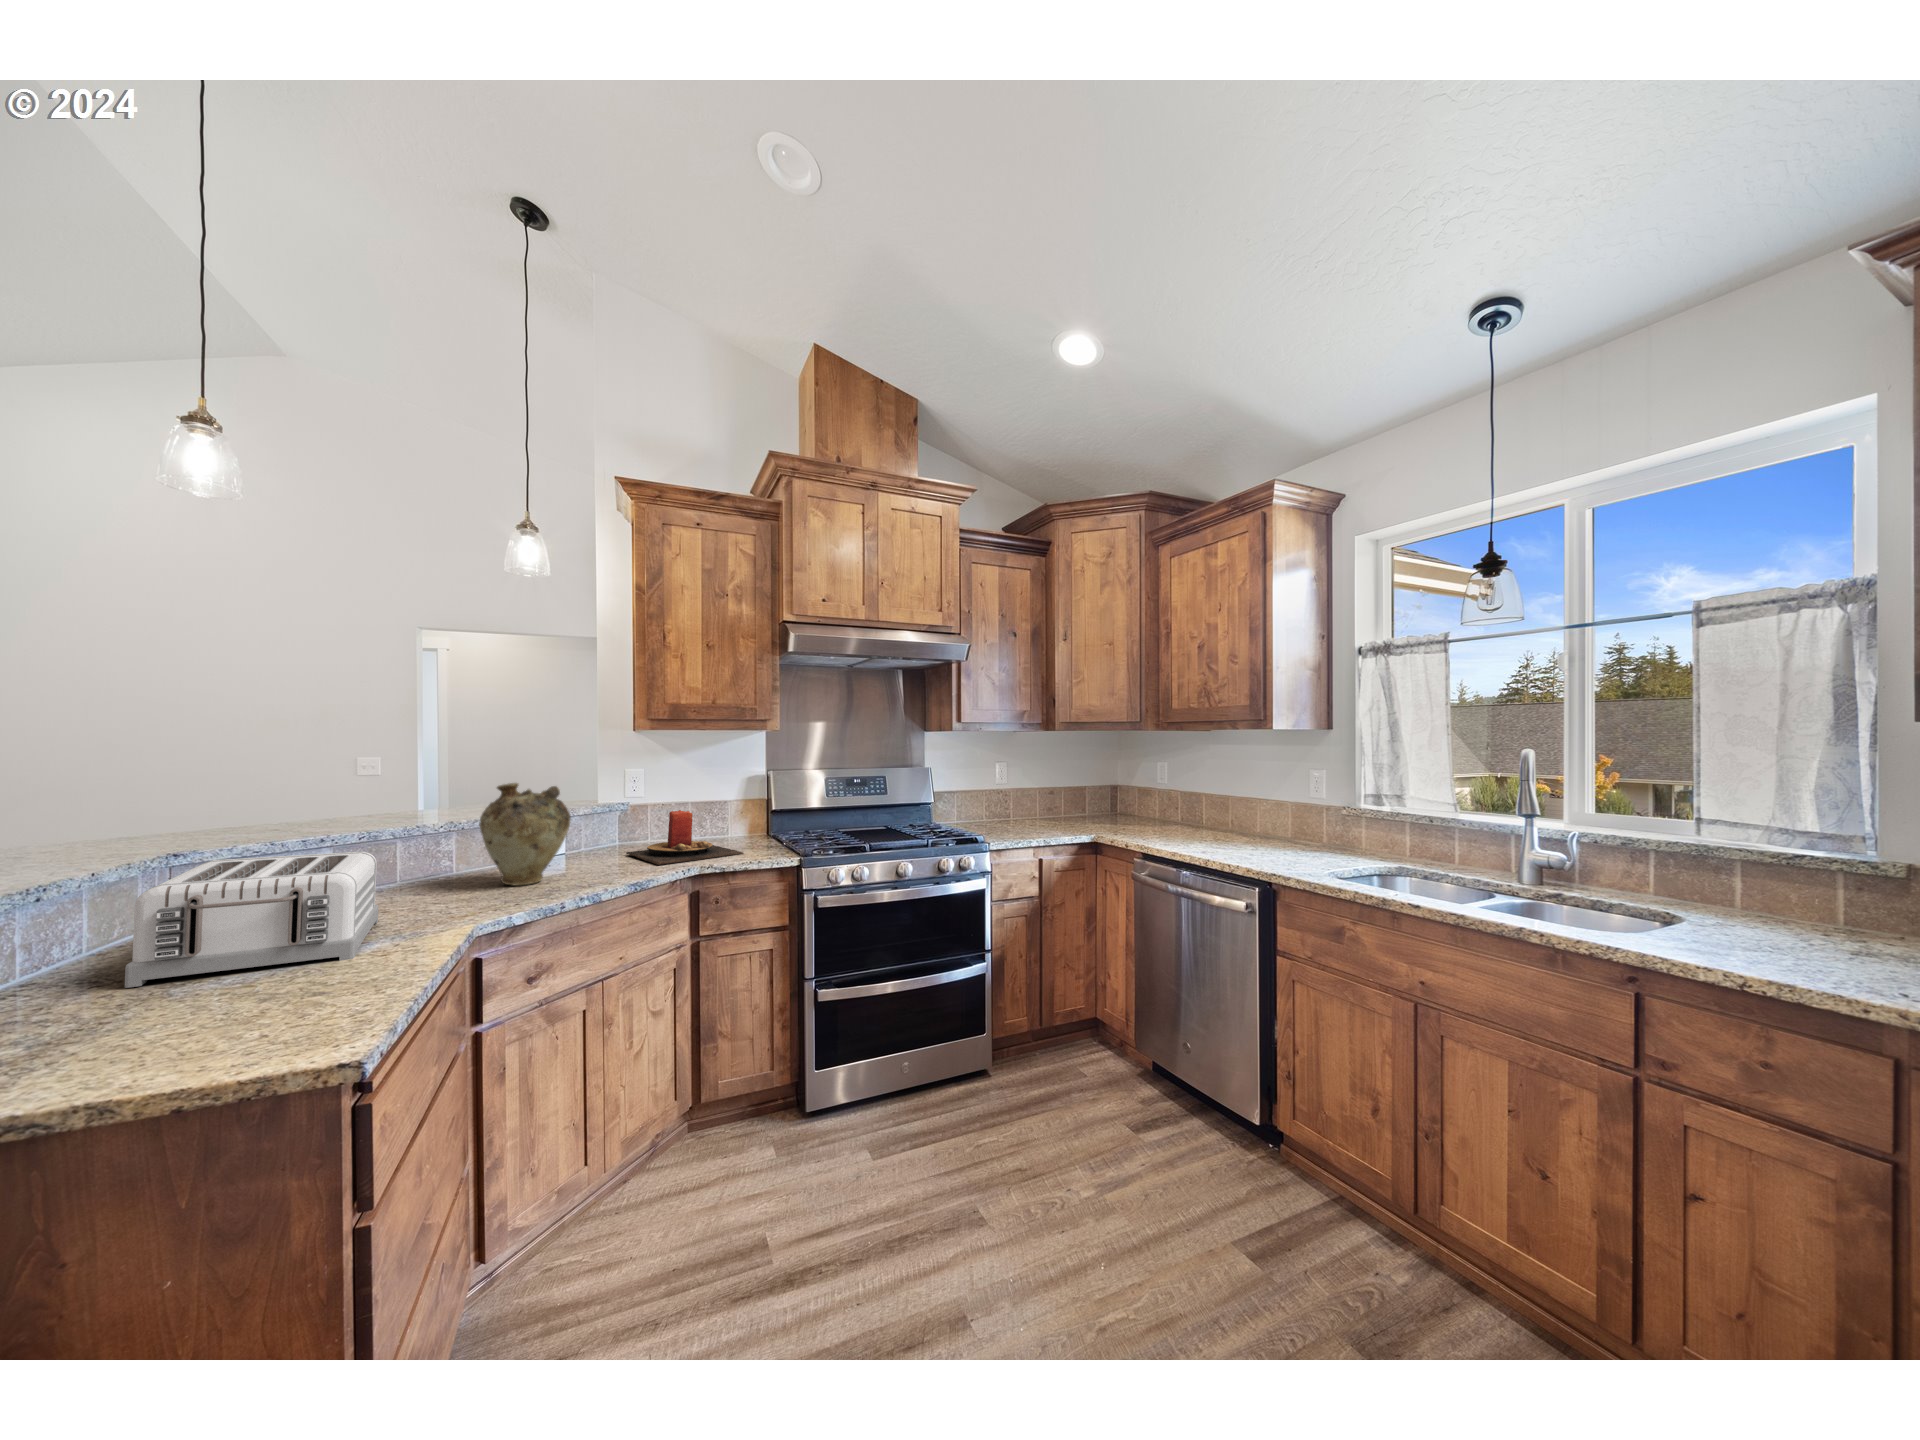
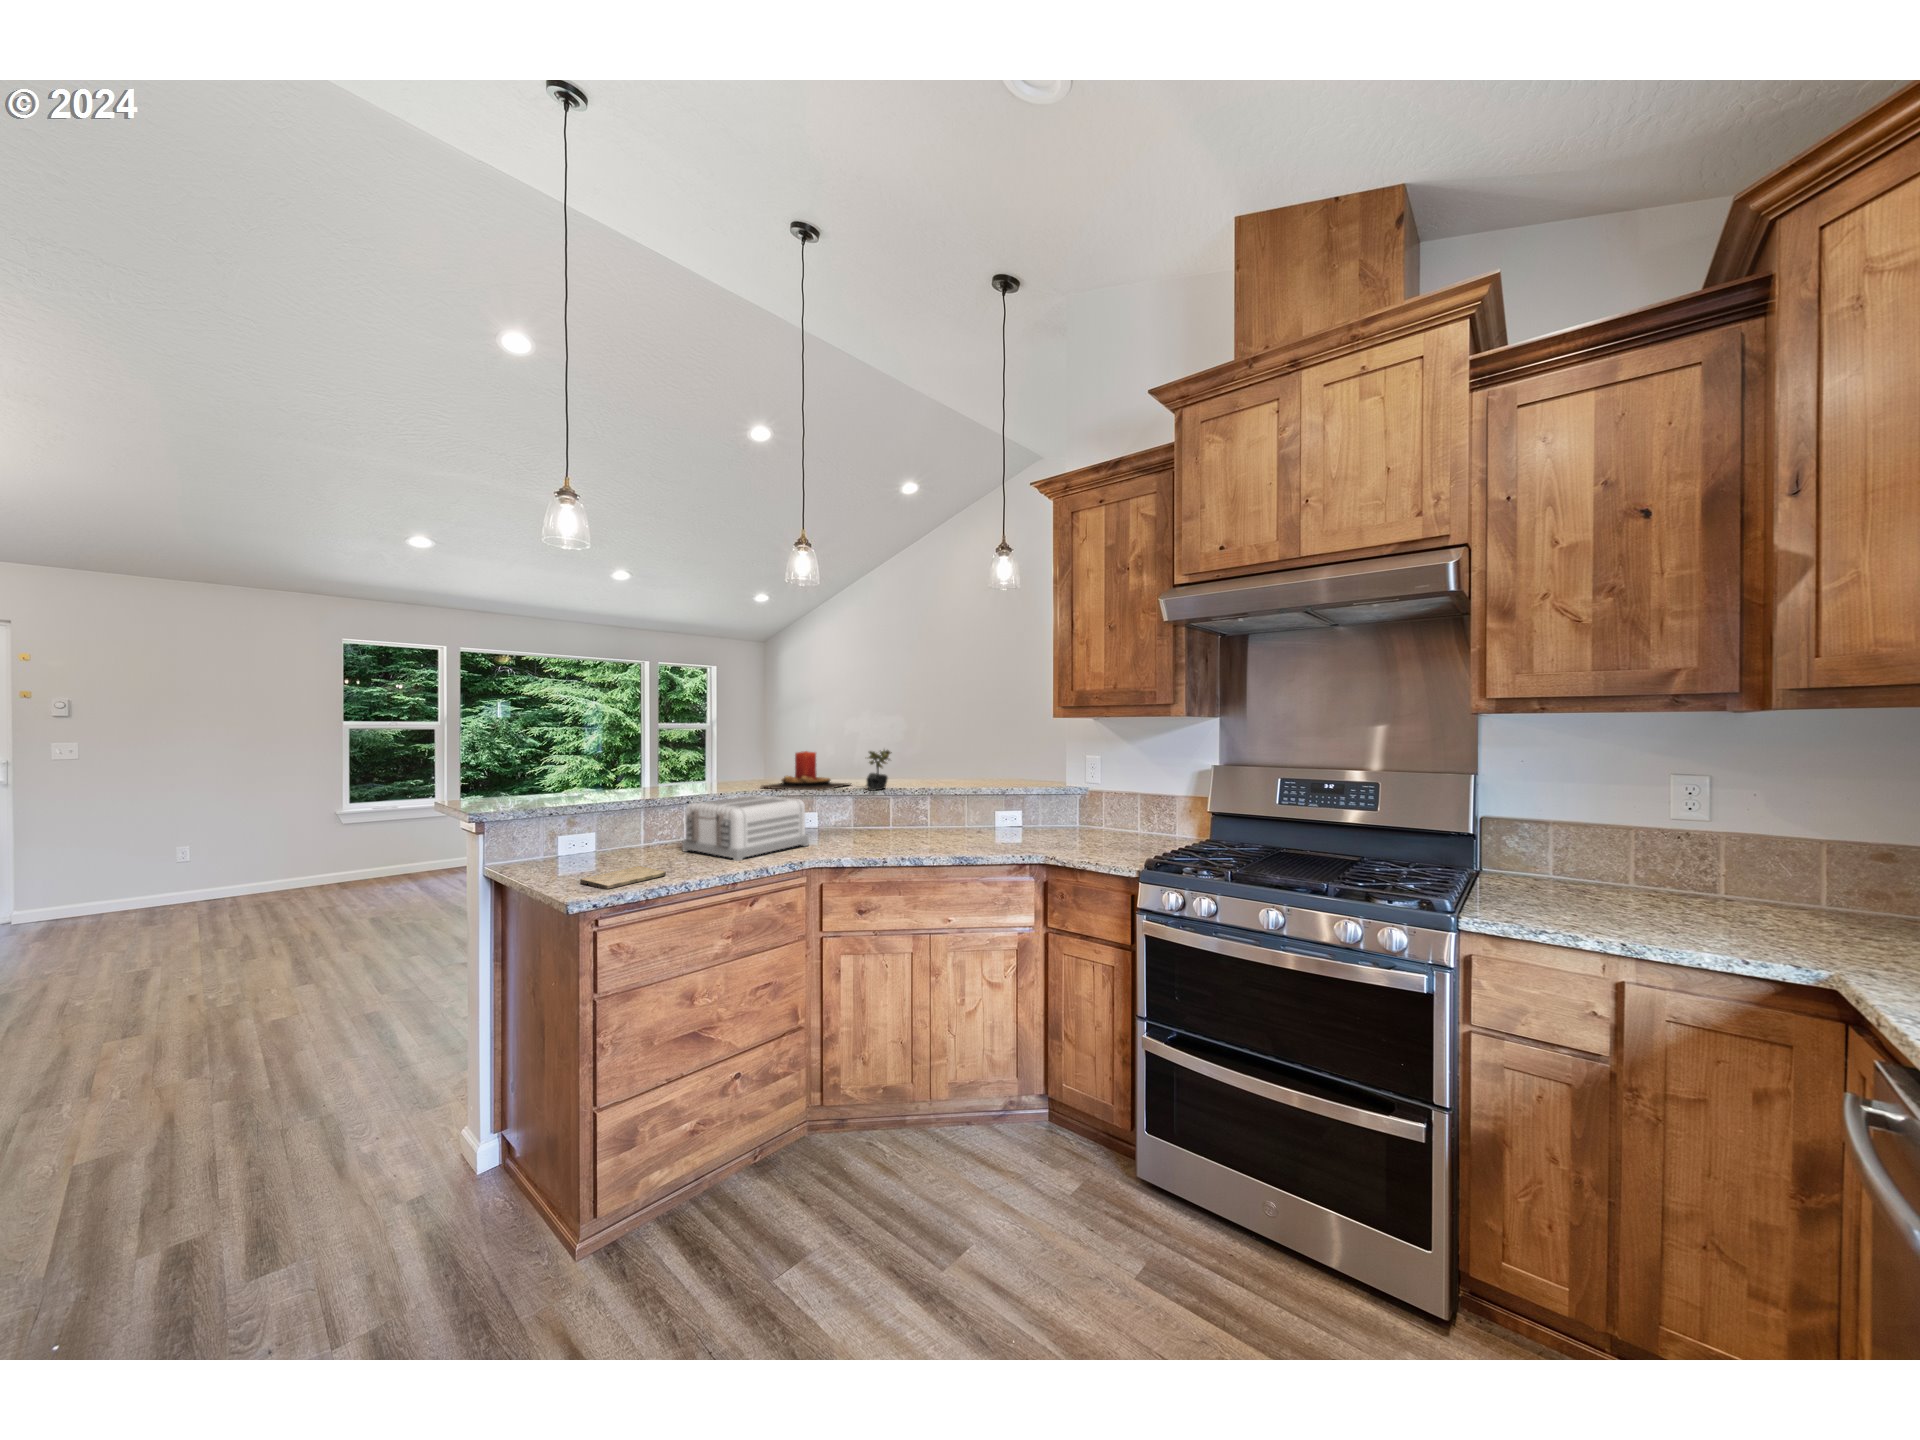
succulent plant: none [349,768,404,833] -> present [866,750,892,791]
vase: present [479,783,571,886] -> none [891,762,952,842]
candle: present [626,810,744,865] -> present [761,751,851,790]
cutting board: none [178,992,326,1061] -> present [580,866,666,889]

